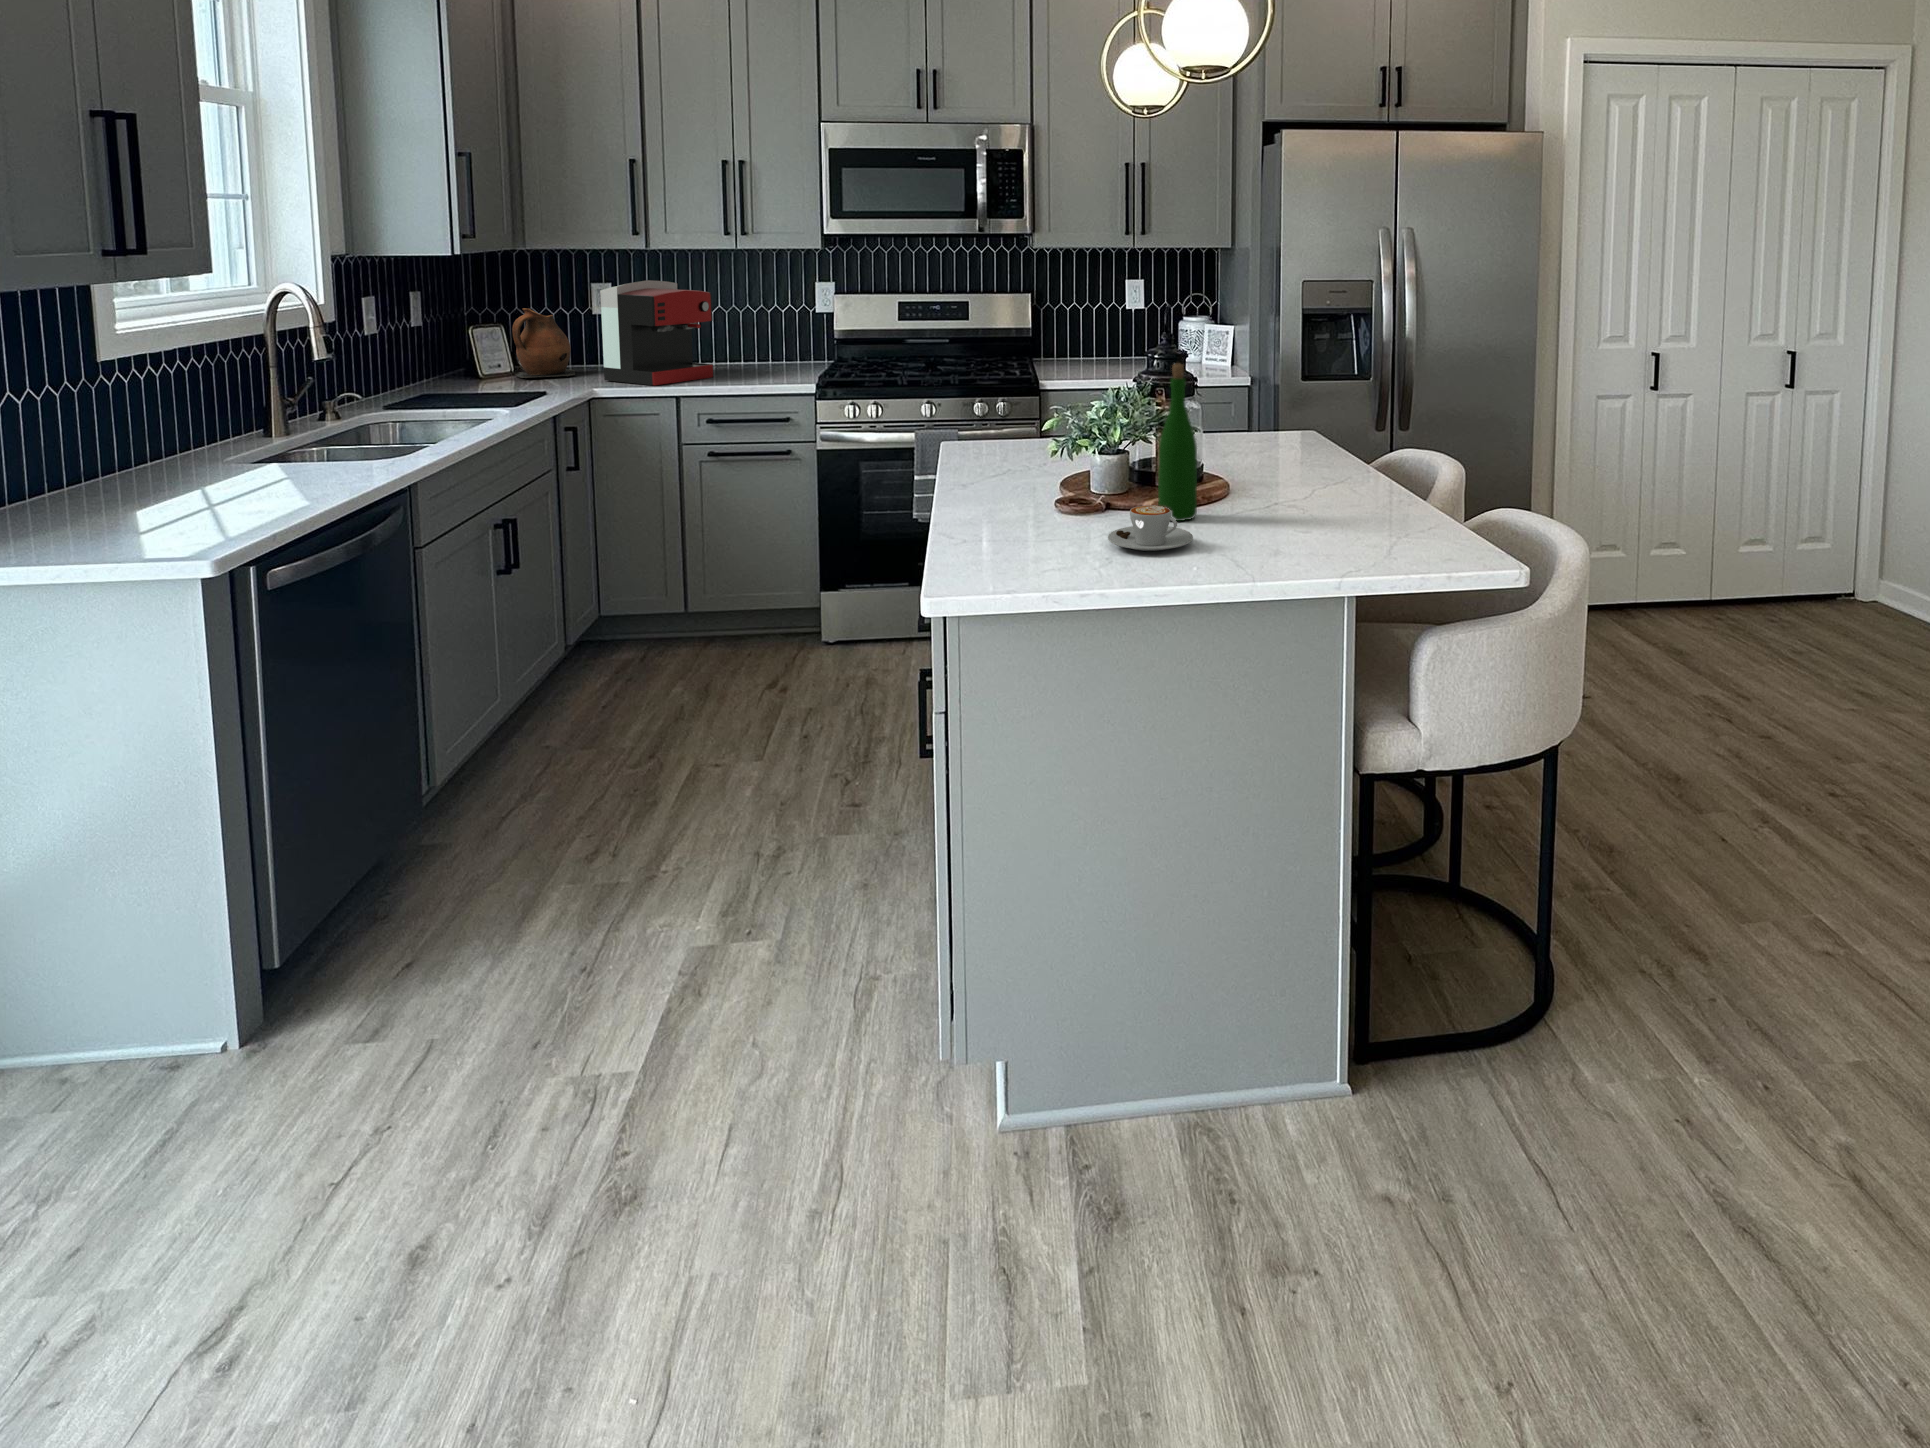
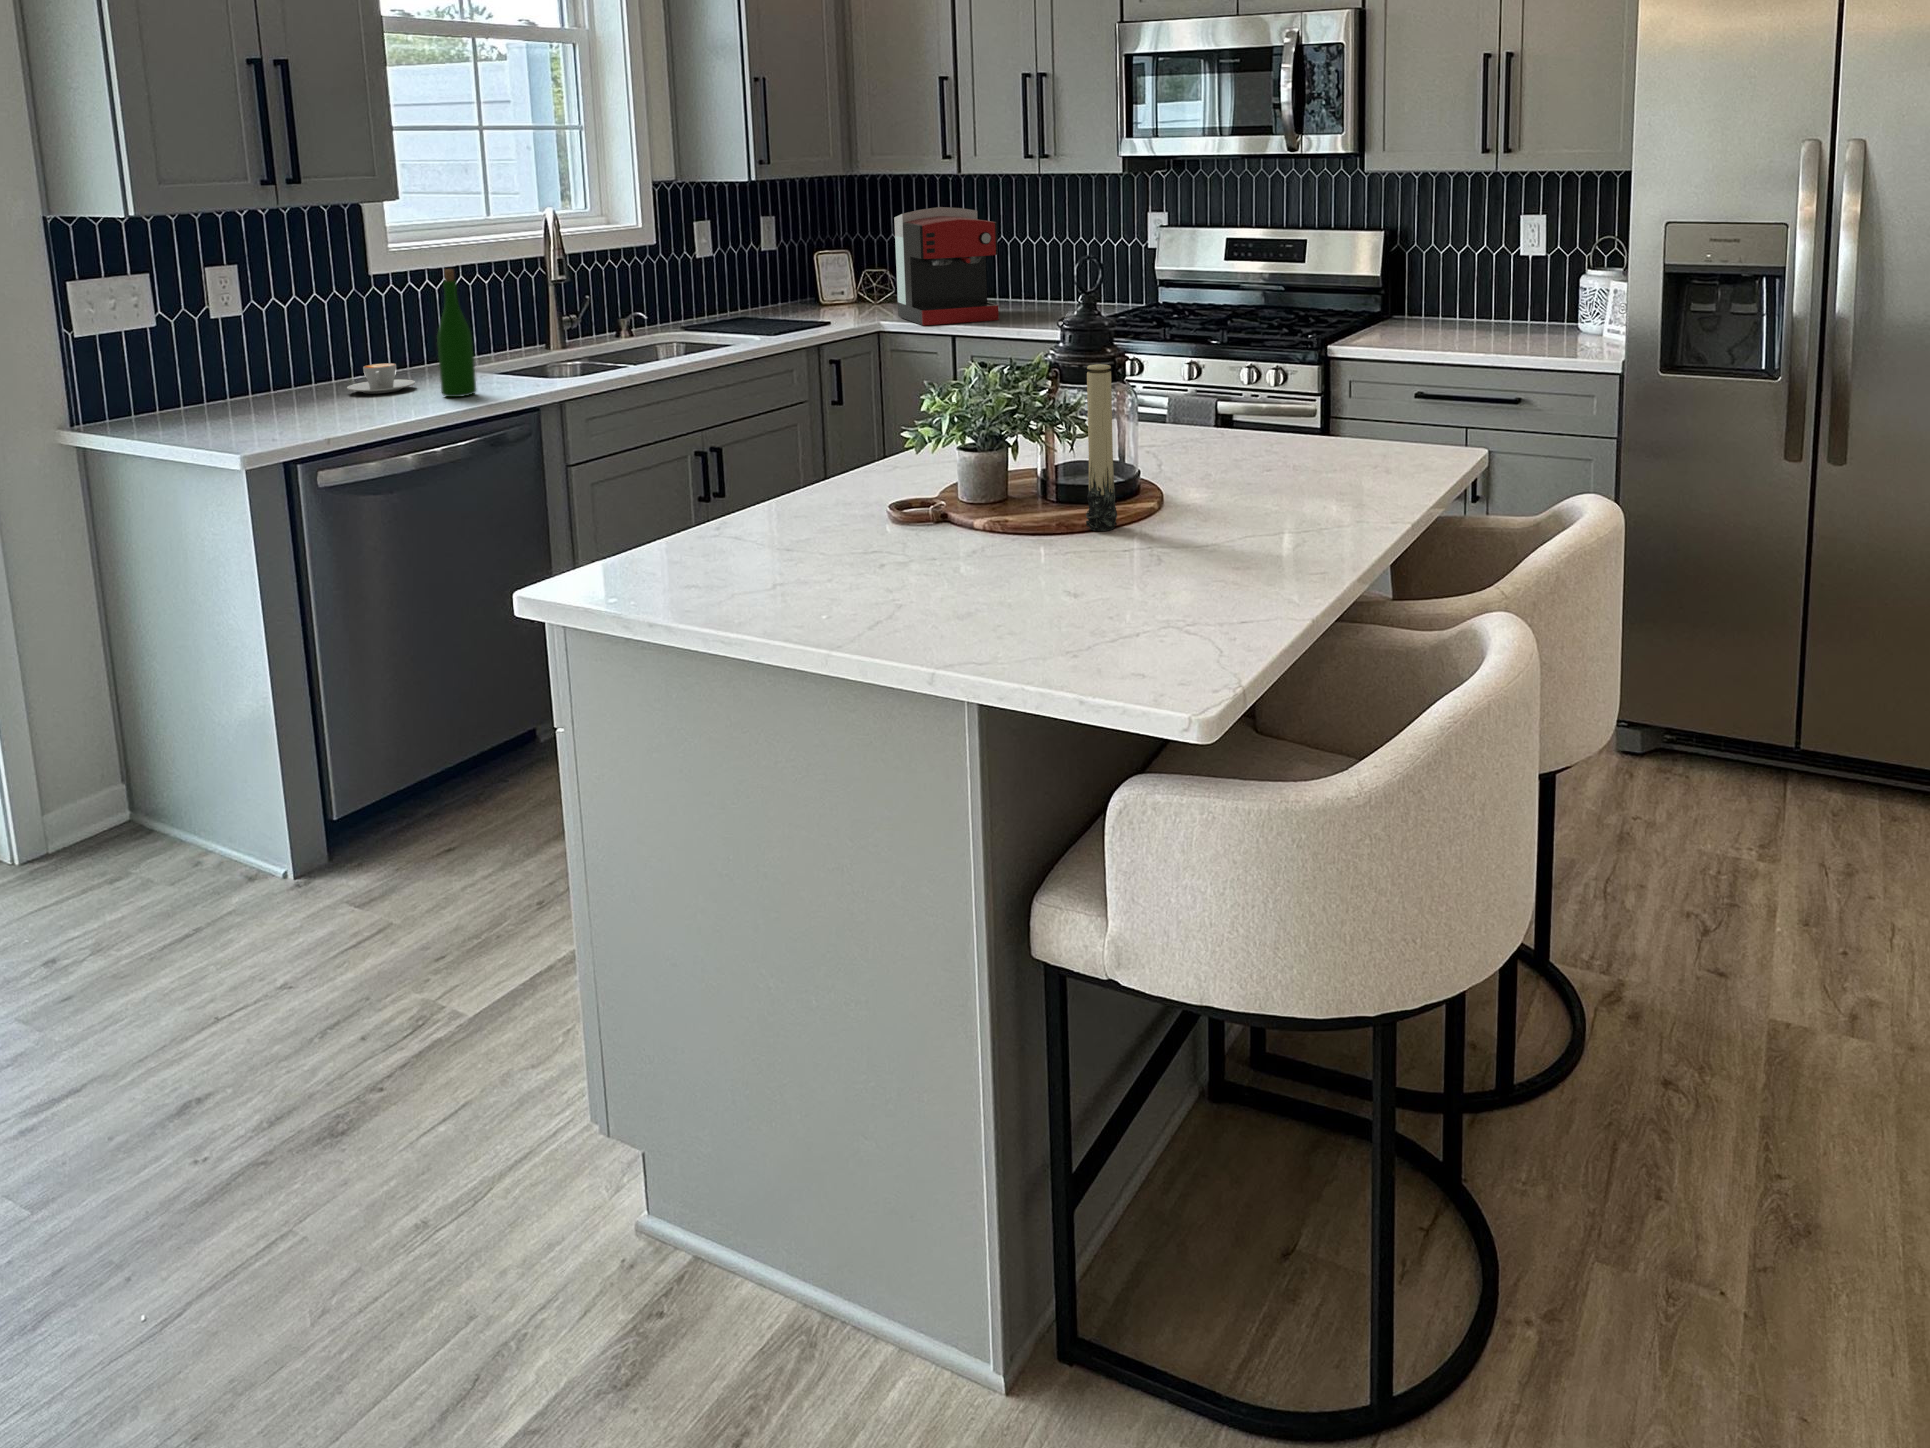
ceramic pitcher: present [512,308,575,378] -> none [833,235,903,311]
wine bottle: present [1158,364,1197,521] -> present [437,269,476,397]
candle: none [1202,379,1232,499] -> present [1086,364,1117,531]
coffee cup: present [1108,505,1193,551] -> present [347,363,415,394]

